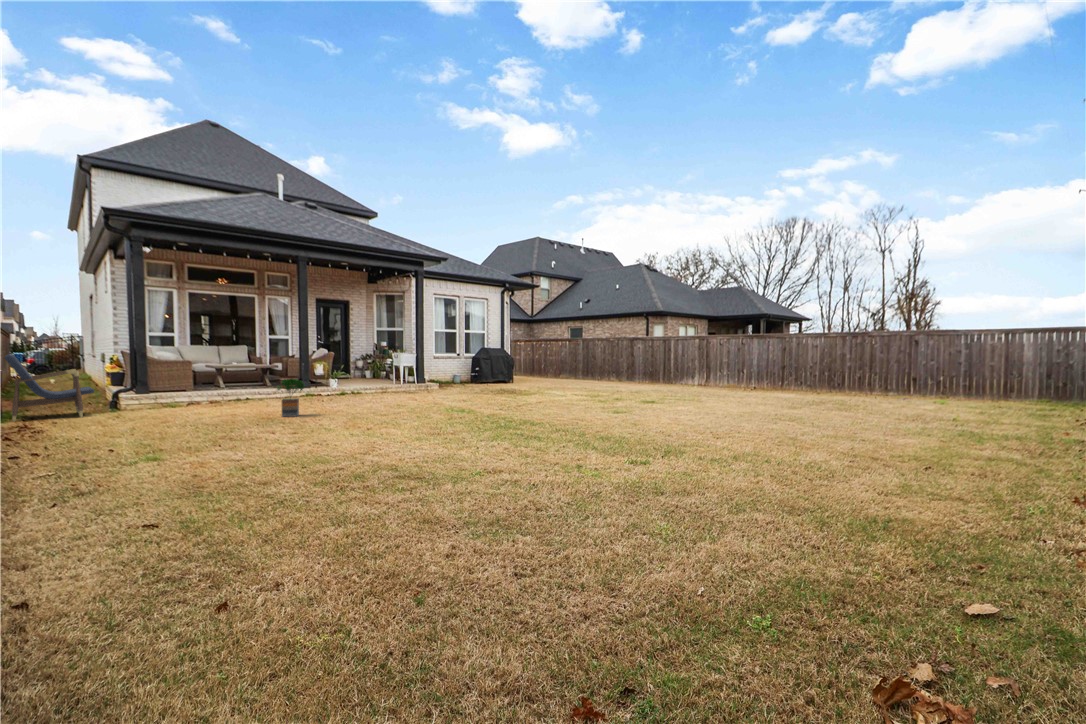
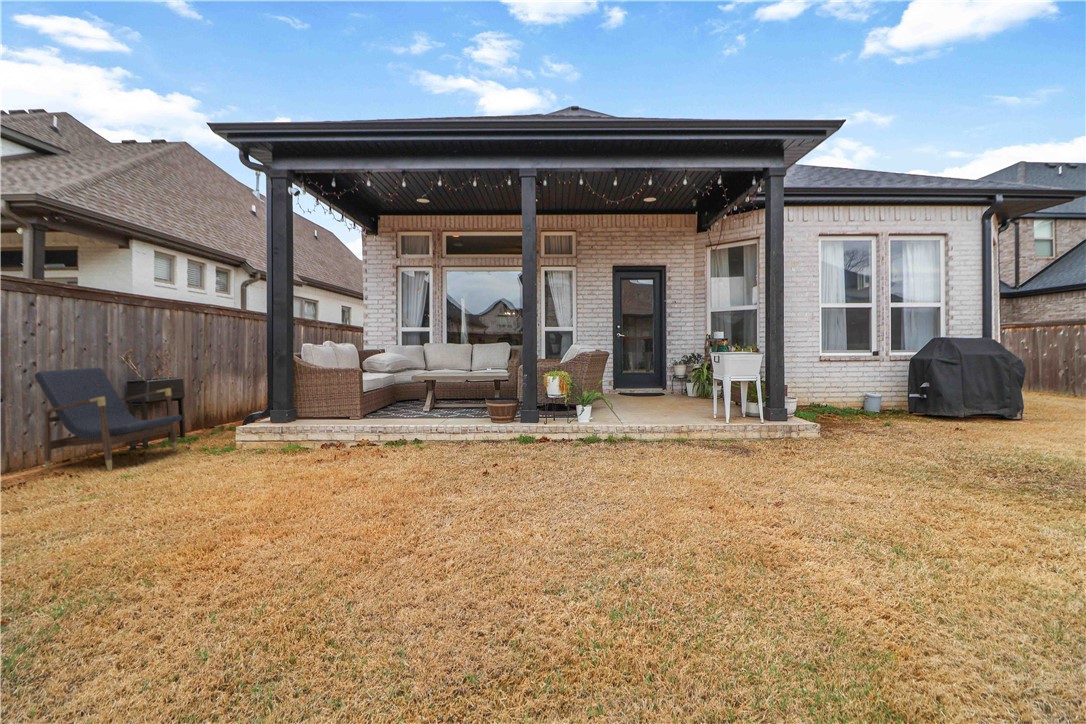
potted tree: present [277,378,305,417] -> none [131,461,236,589]

